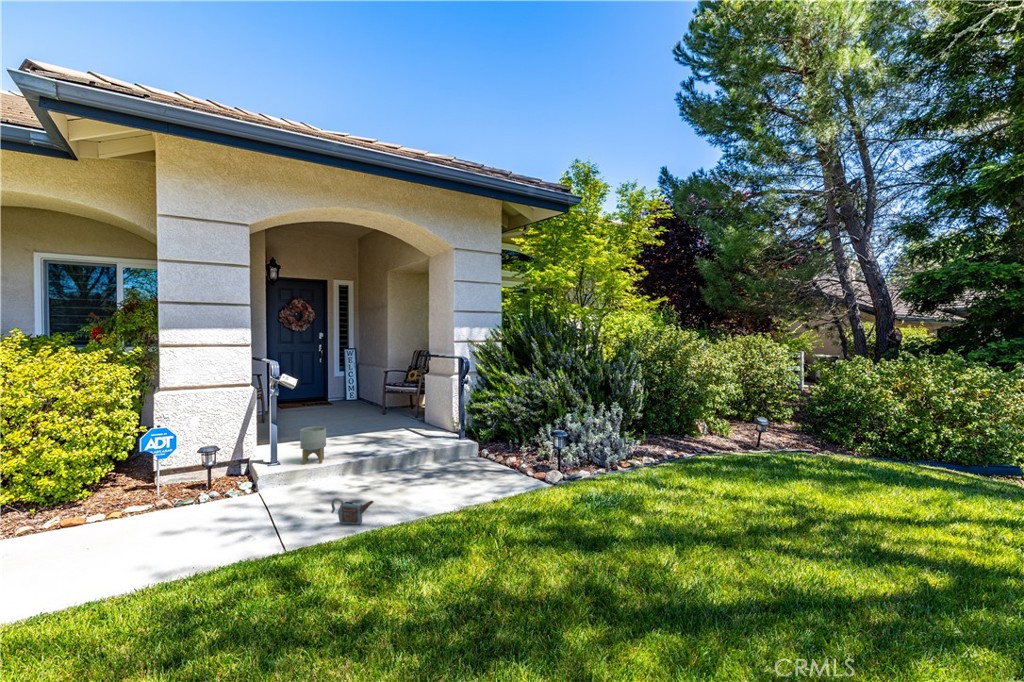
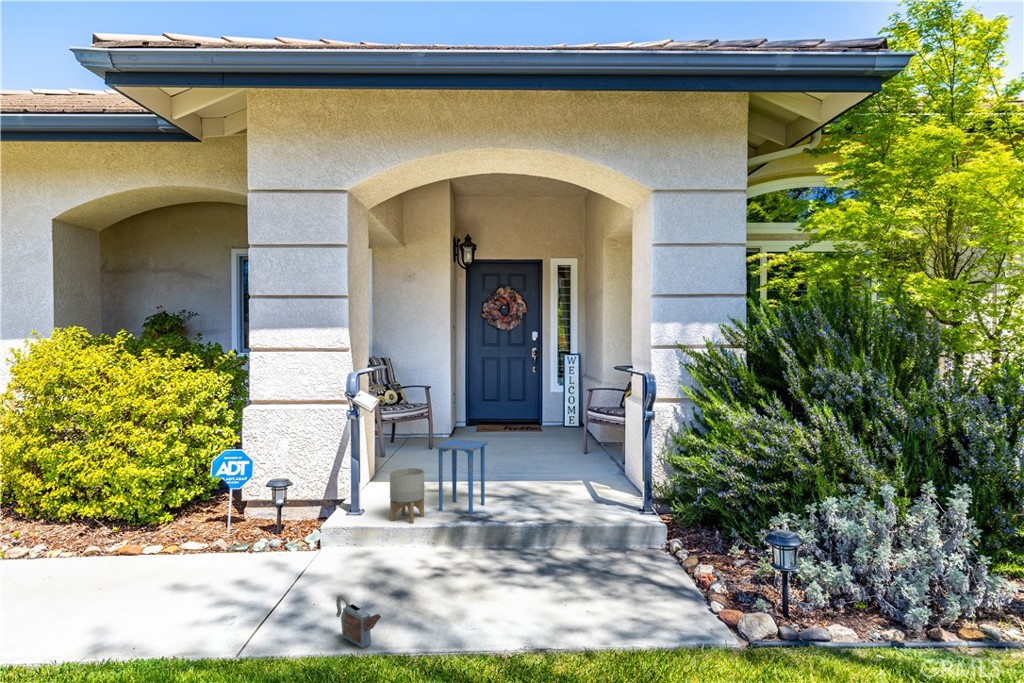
side table: none [327,406,358,455] -> present [436,440,488,514]

